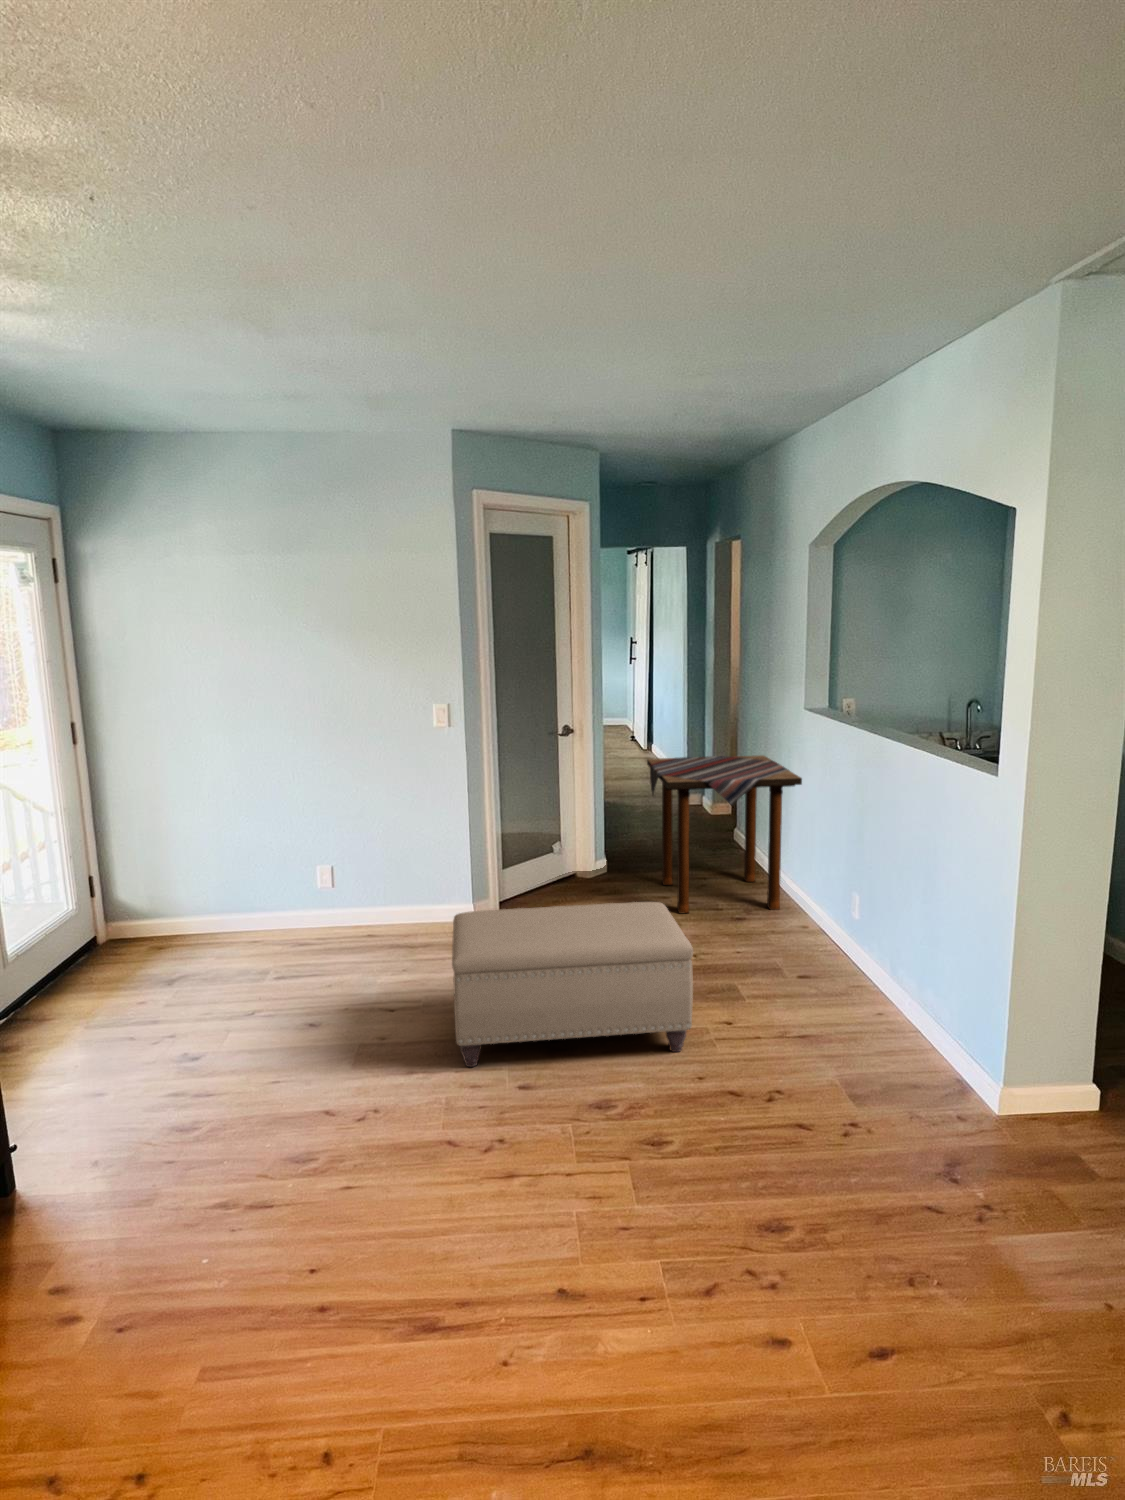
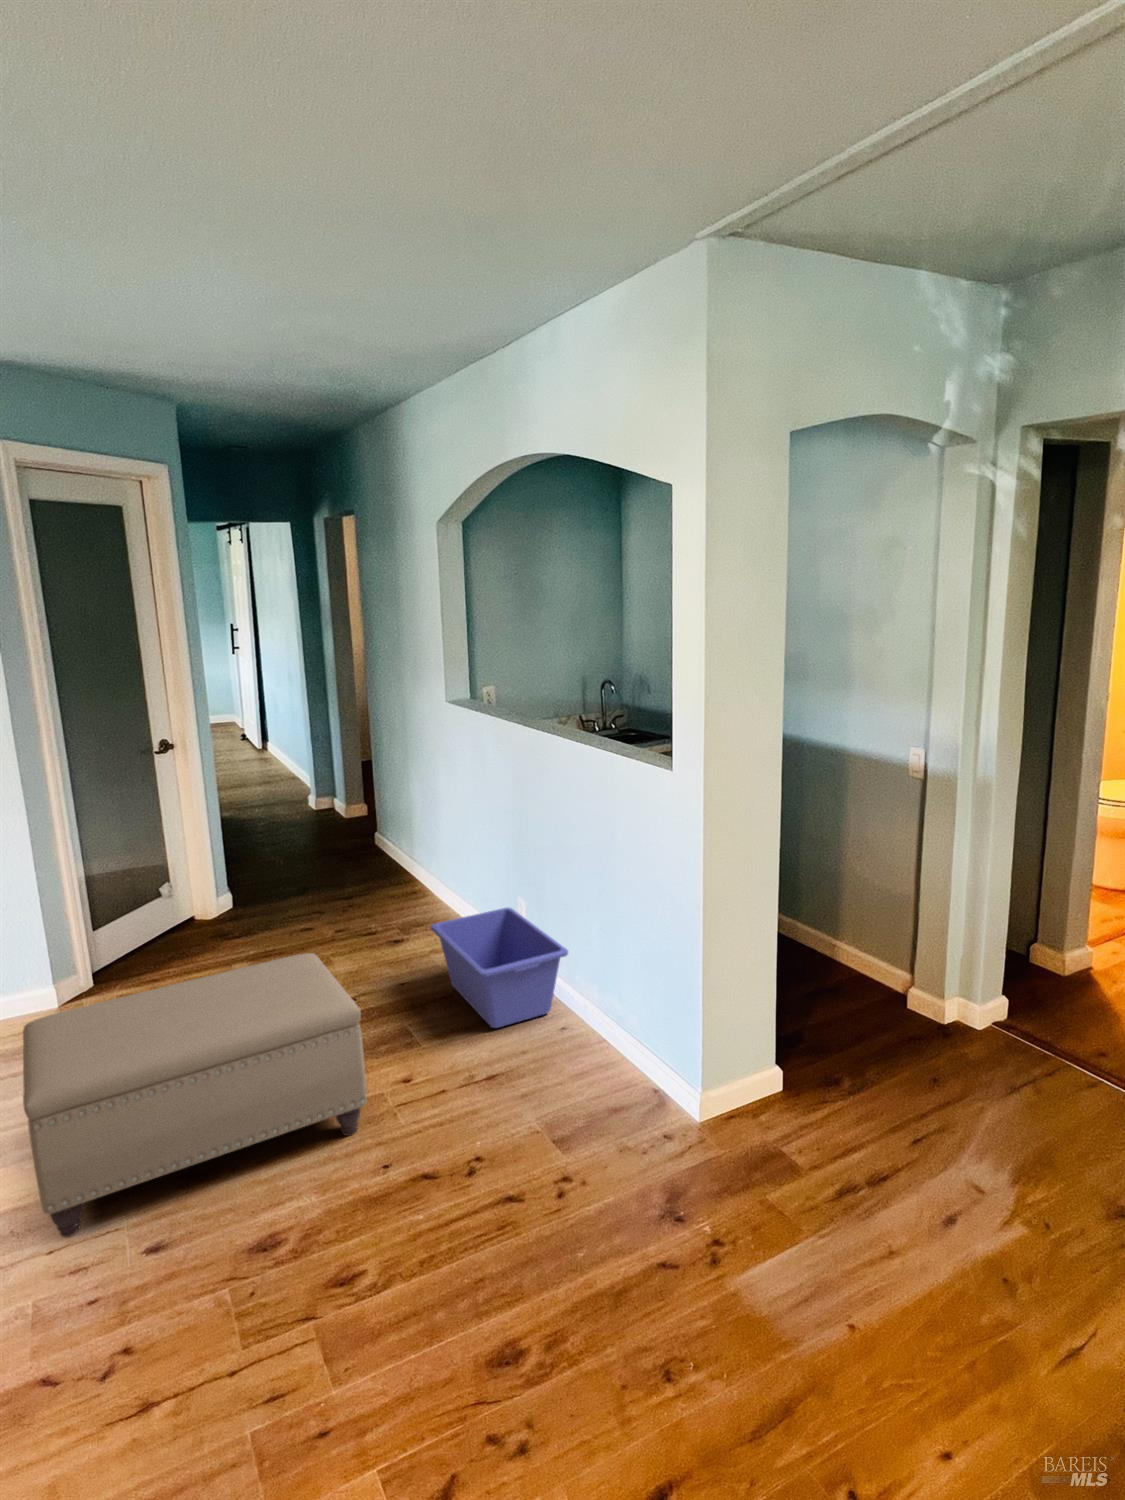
side table: present [647,755,802,913] -> none [270,754,450,946]
storage bin: none [768,901,893,1002] -> present [431,907,568,1028]

